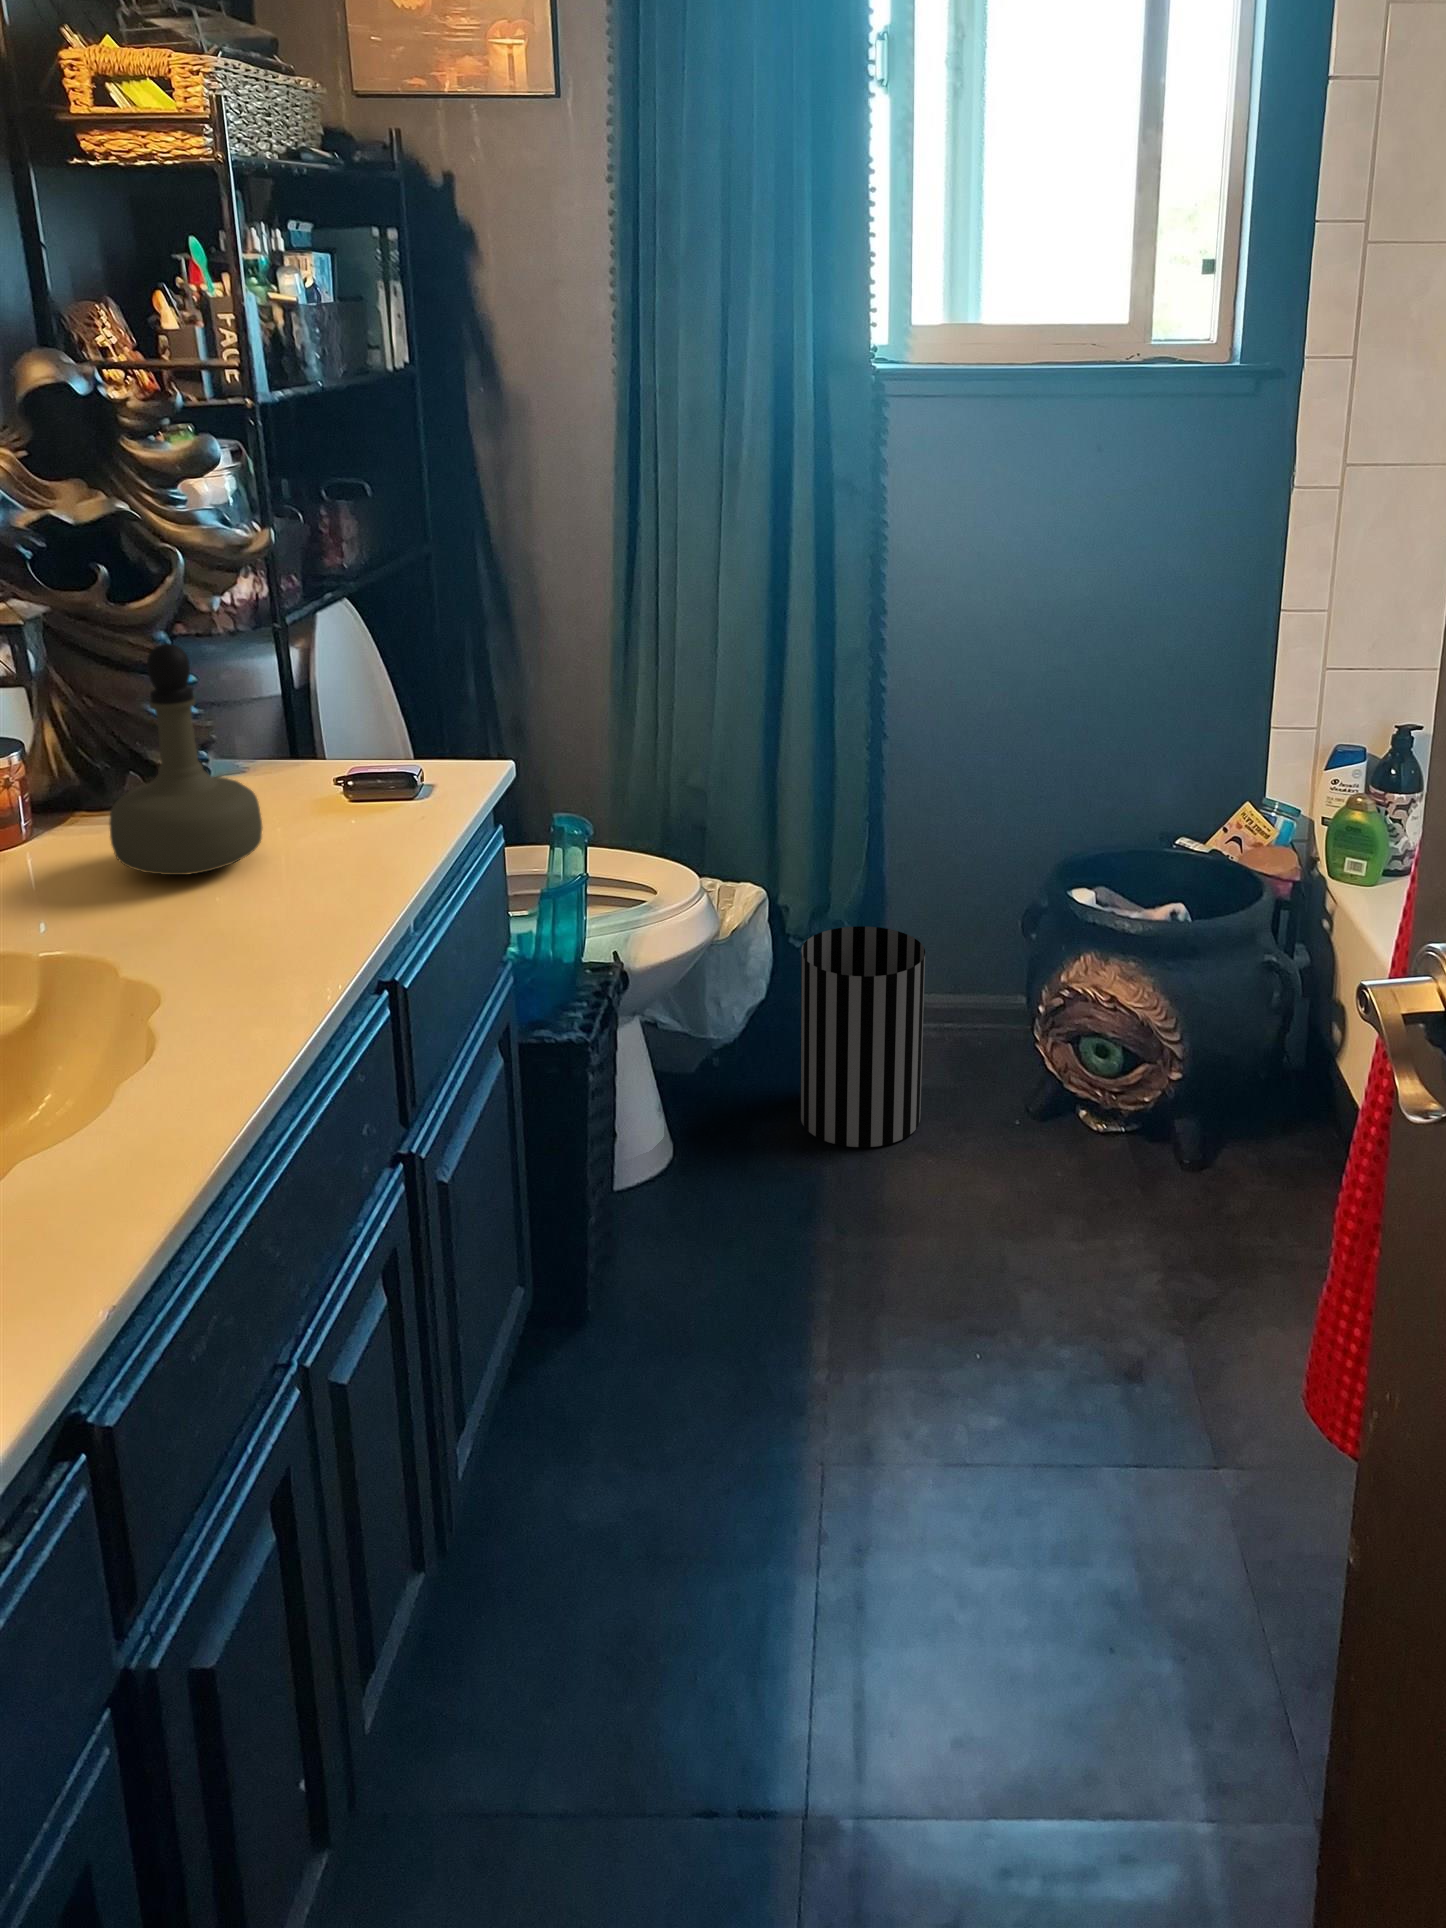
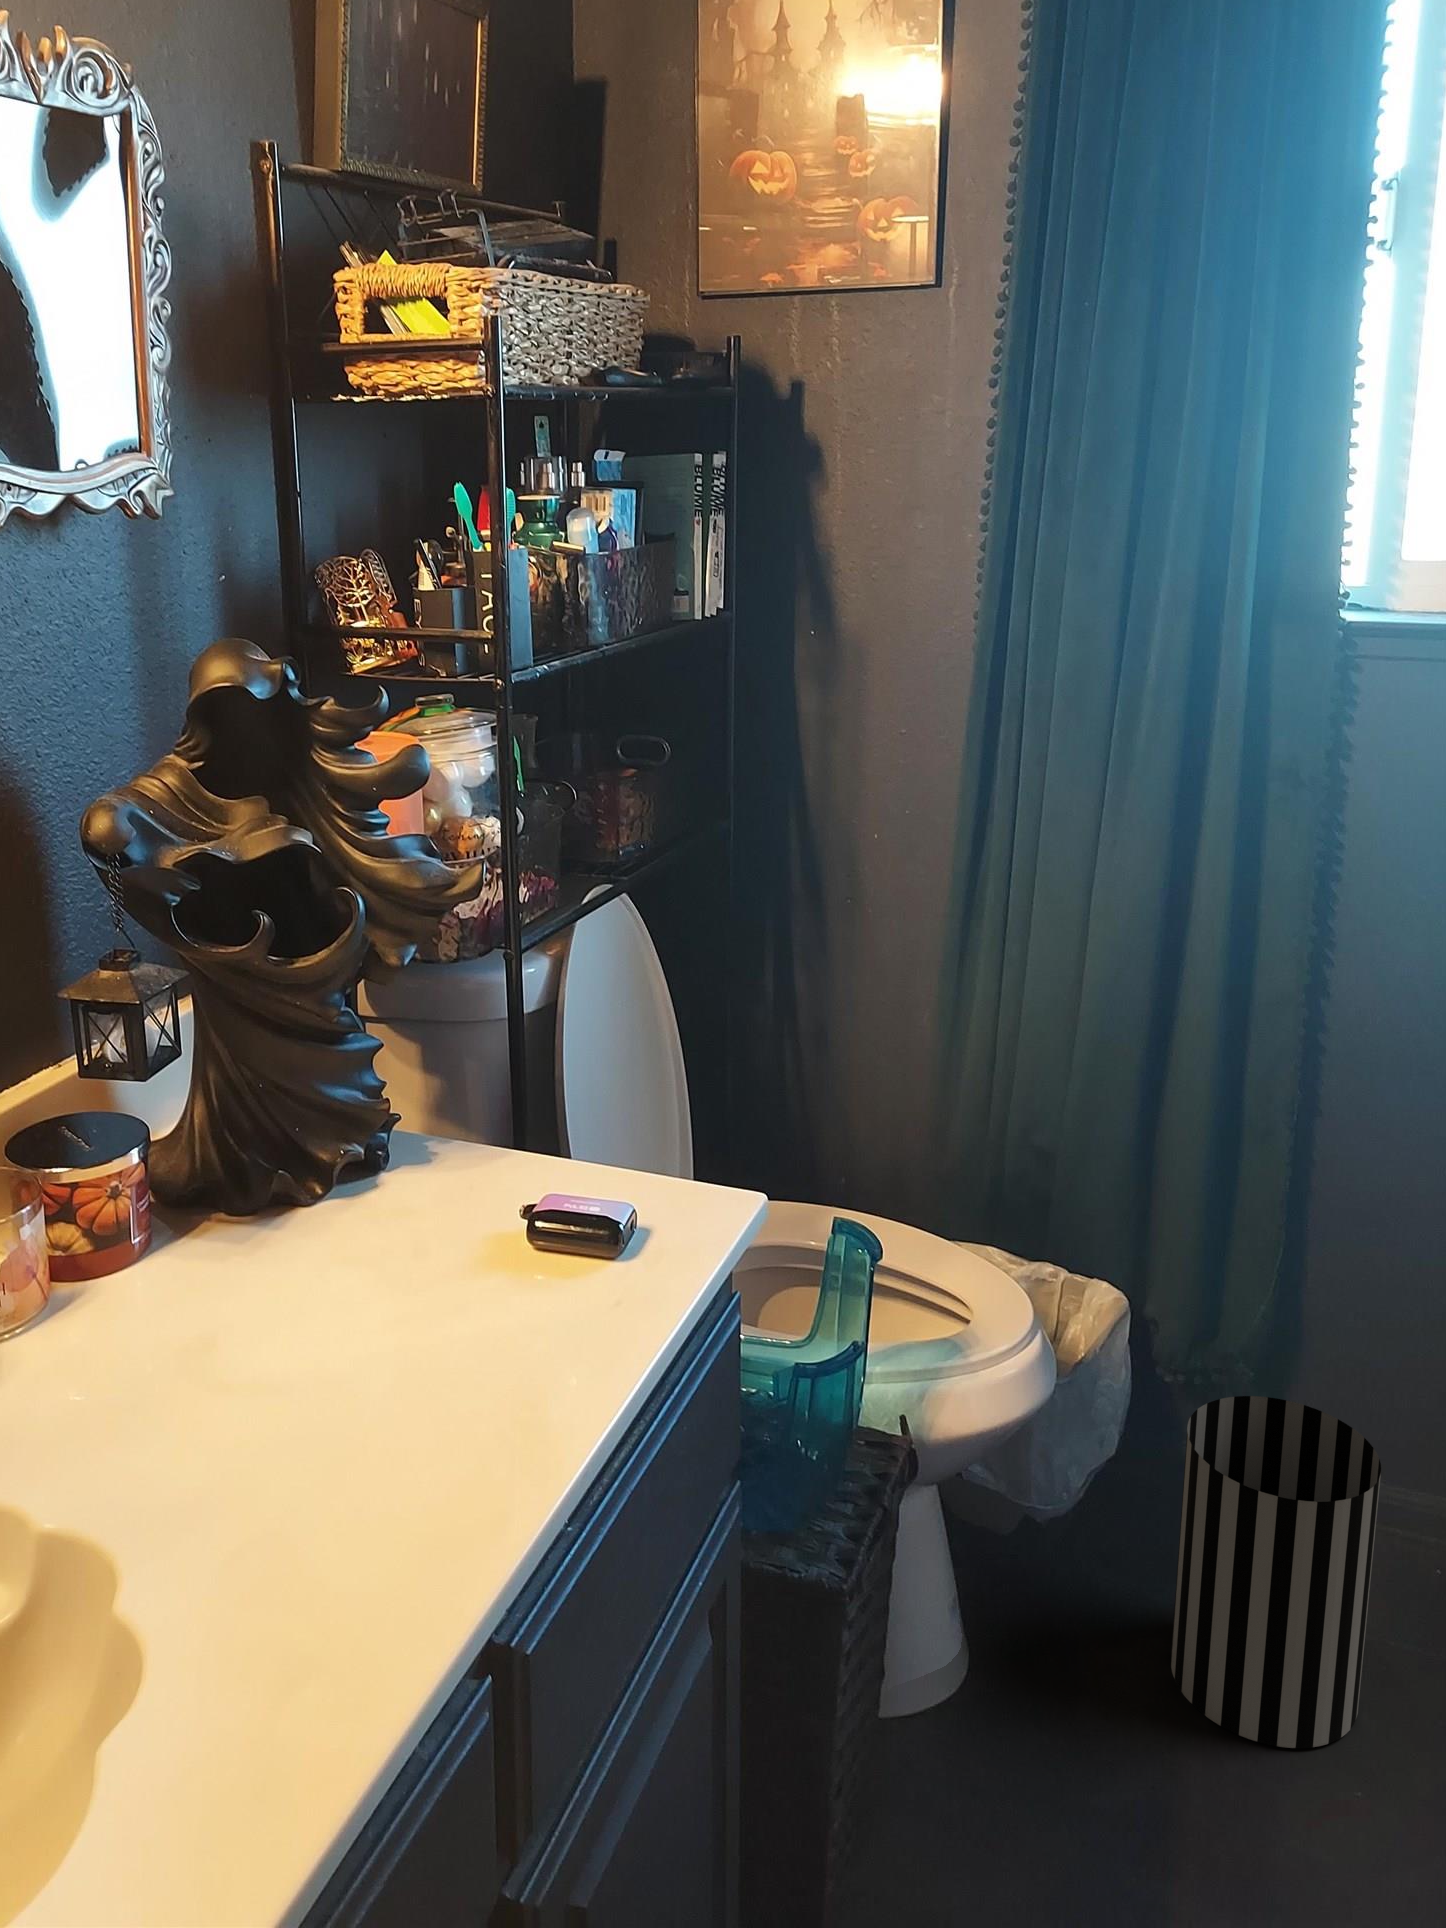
perfume bottle: present [110,643,263,875] -> none [185,1065,385,1396]

